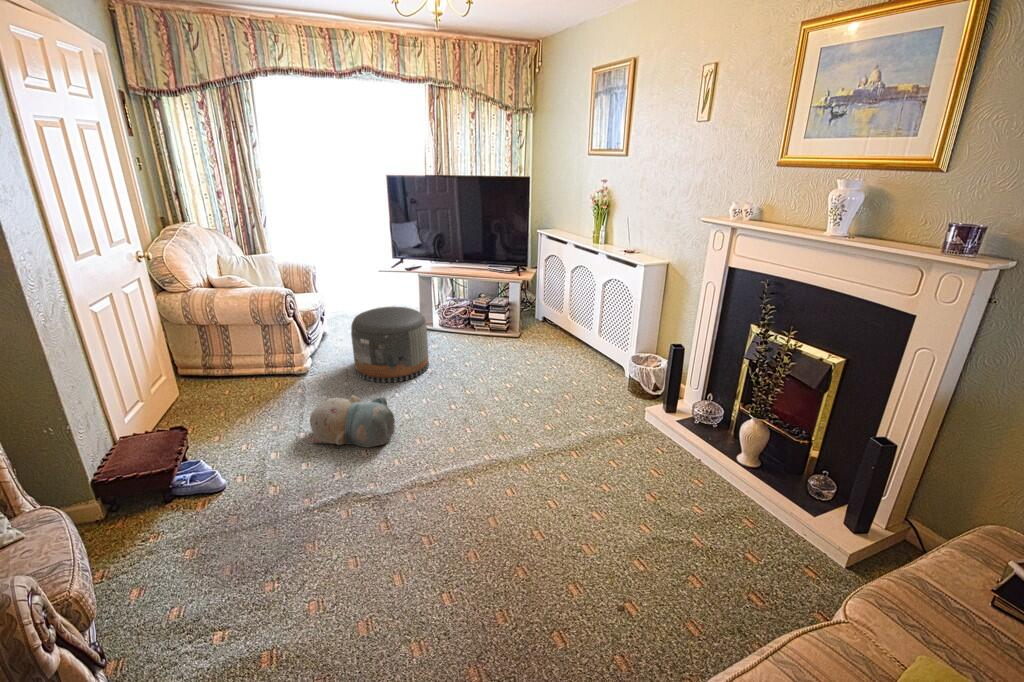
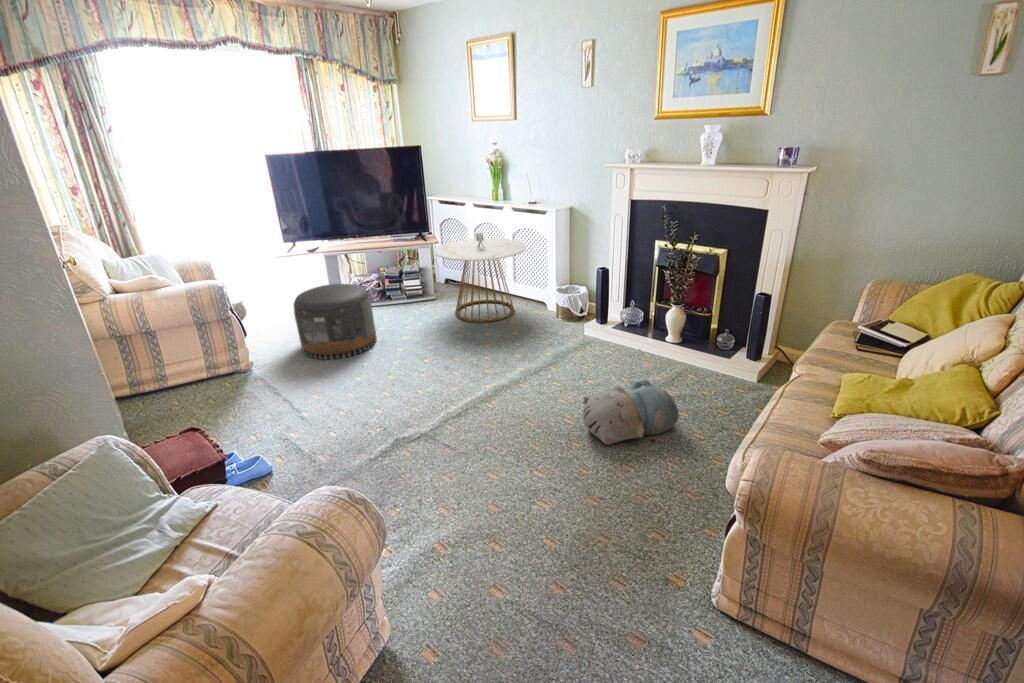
side table: none [505,276,607,376] -> present [435,232,526,322]
plush toy: present [310,395,395,447] -> present [583,379,678,445]

